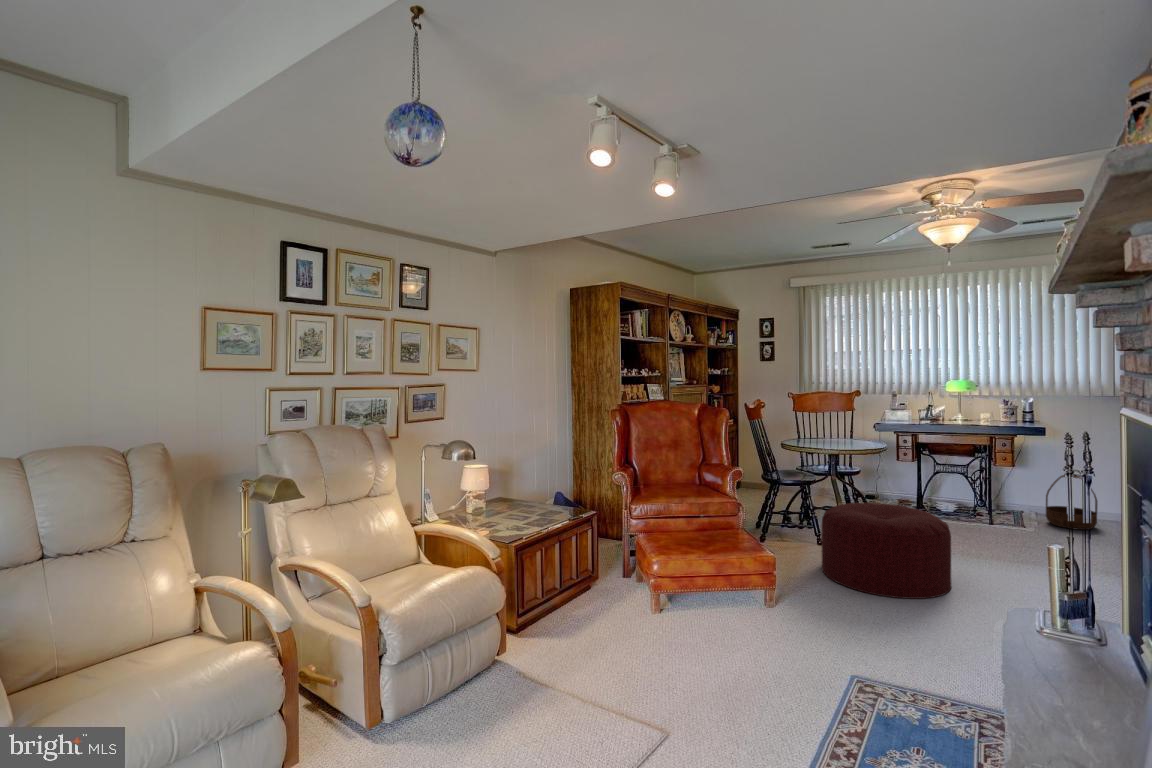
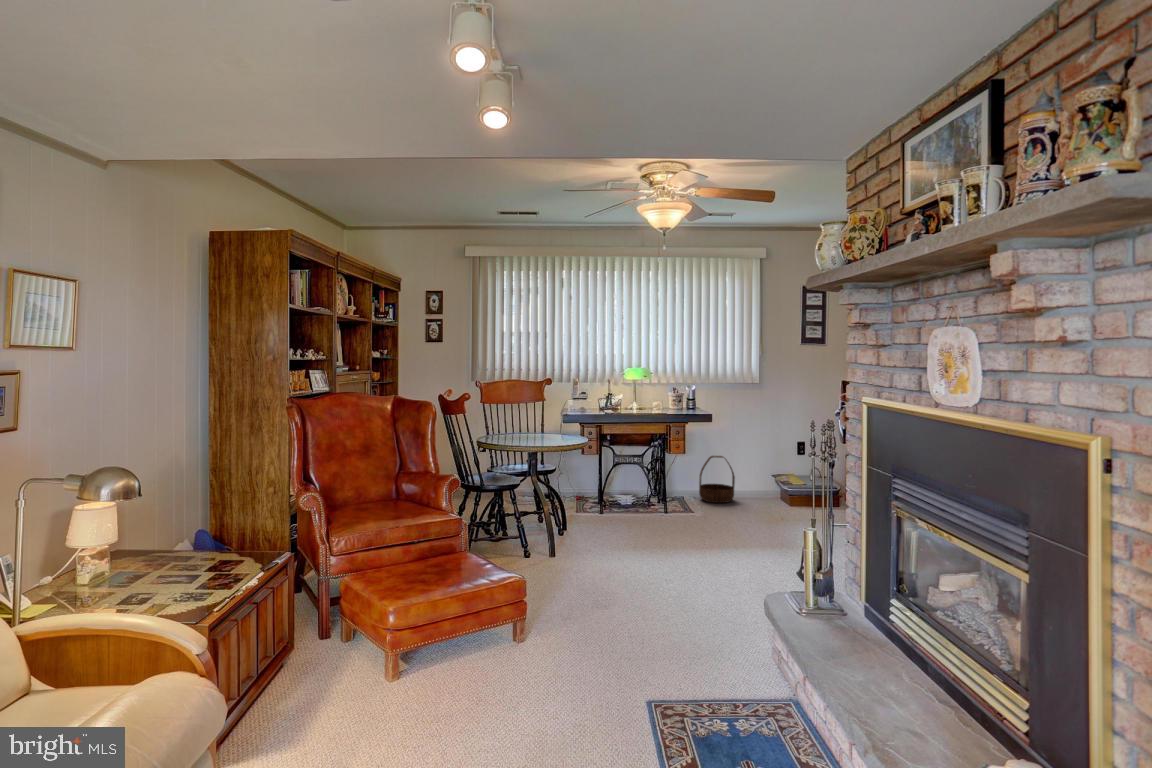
ottoman: present [822,503,951,599] -> none [550,498,672,599]

